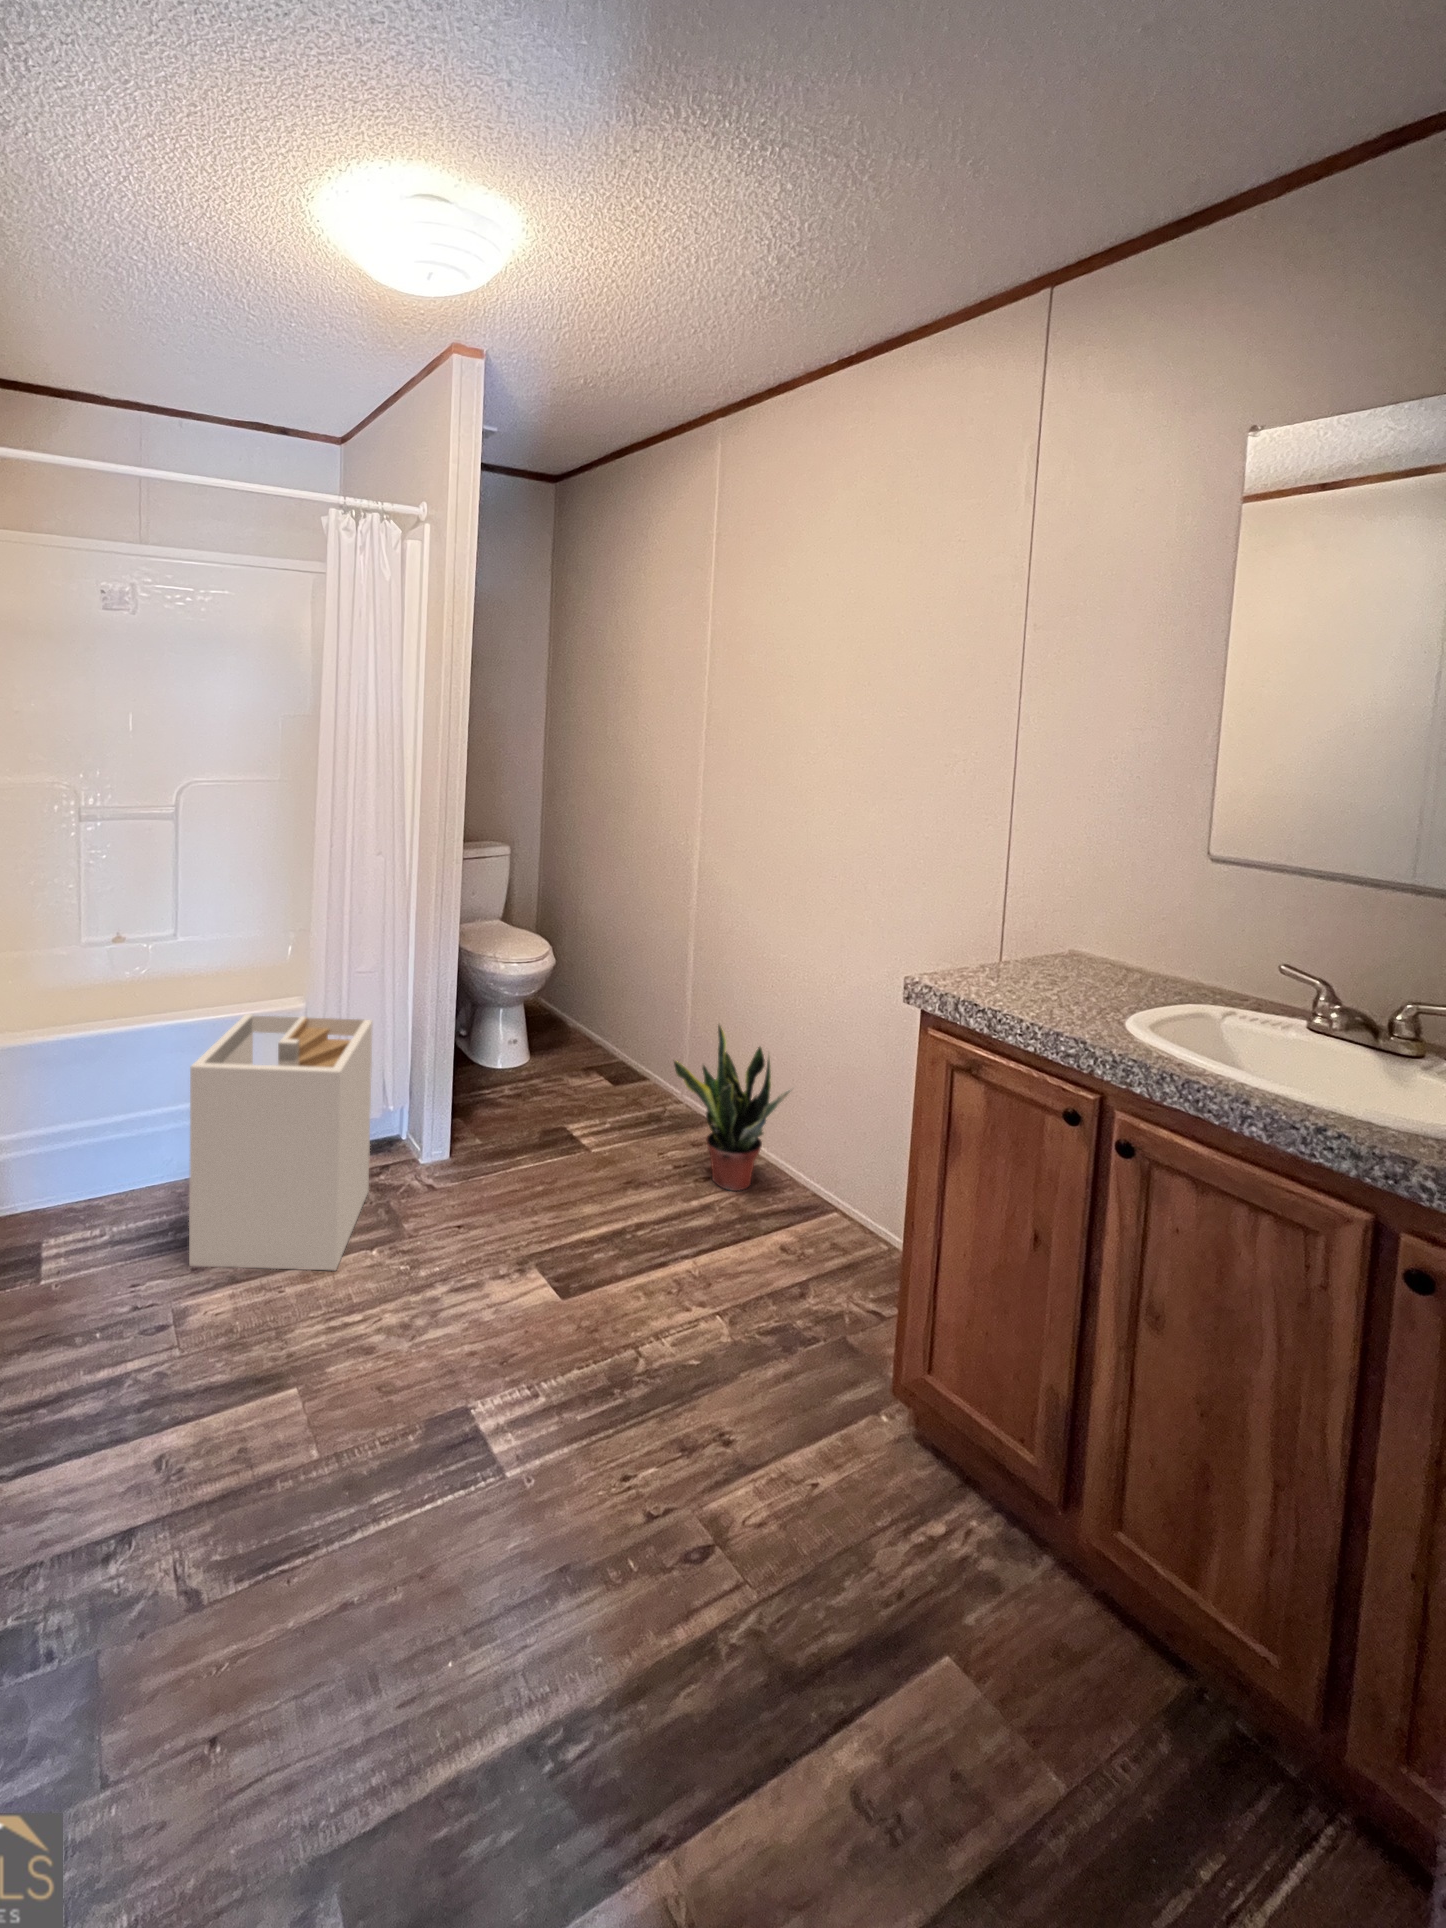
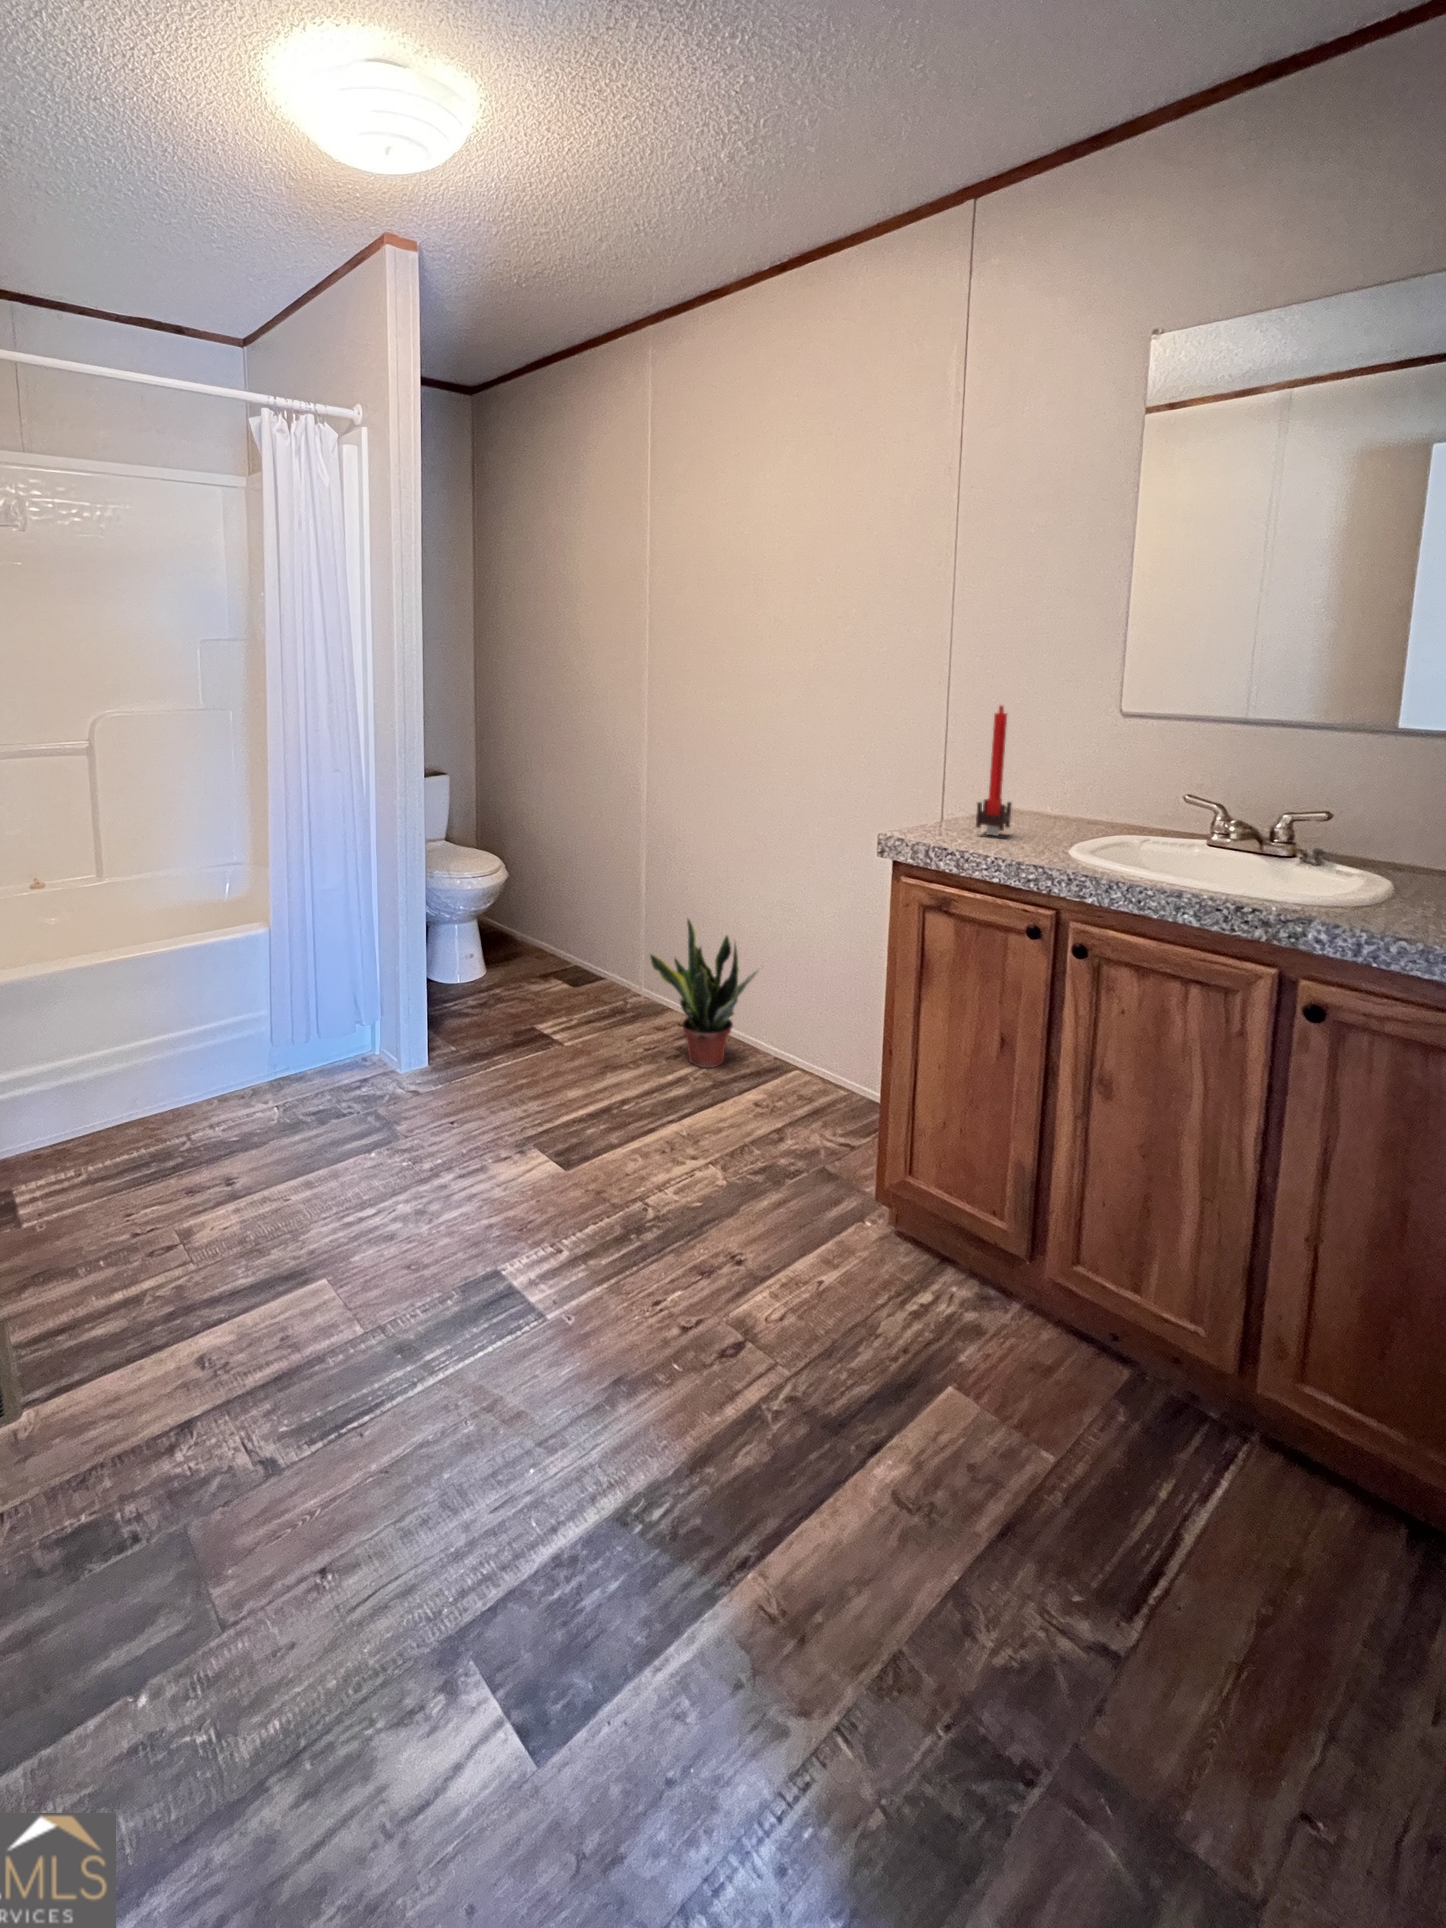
candle: none [1022,839,1067,988] -> present [976,706,1012,836]
laundry hamper: present [189,1014,373,1270] -> none [174,938,361,1194]

